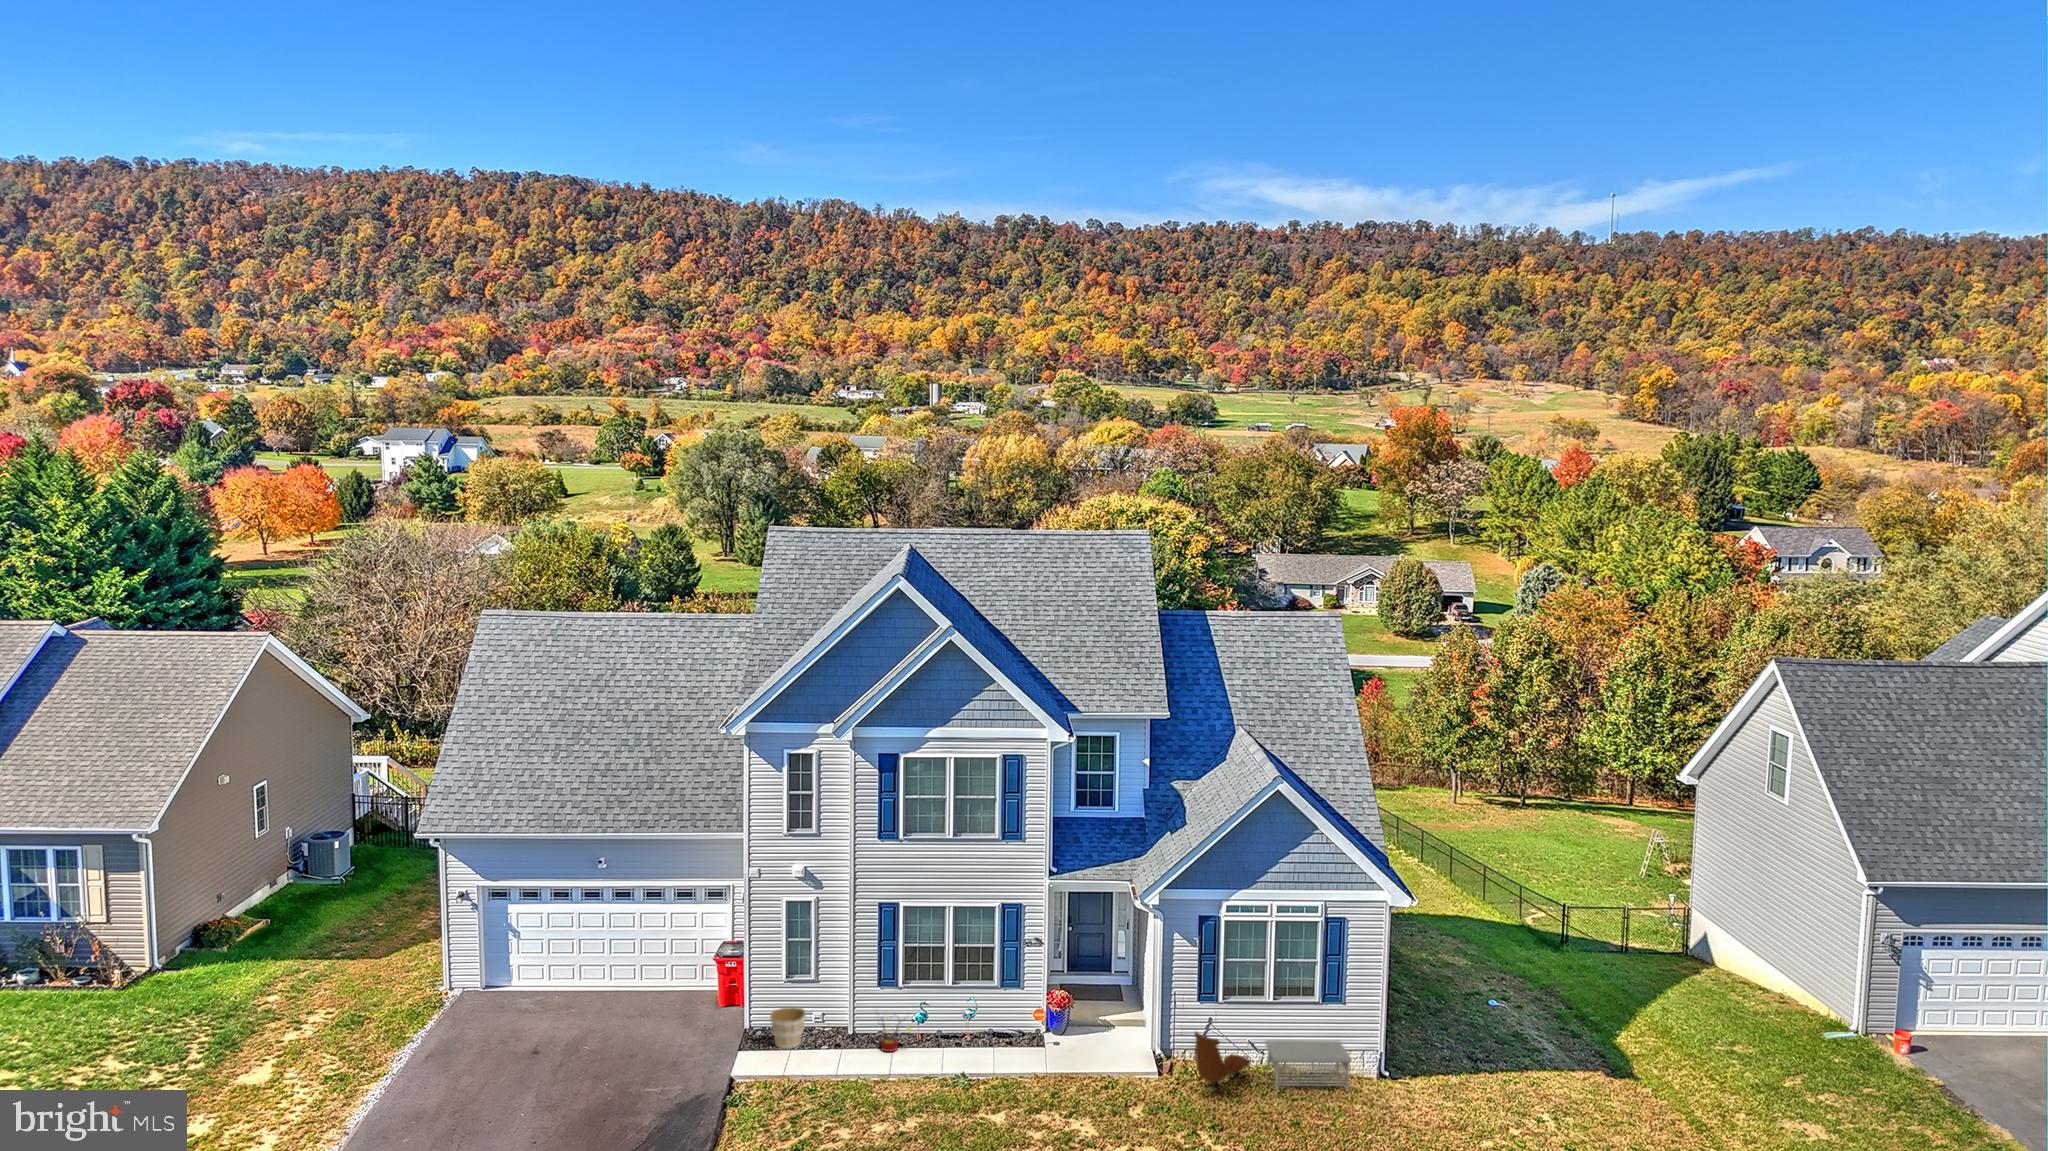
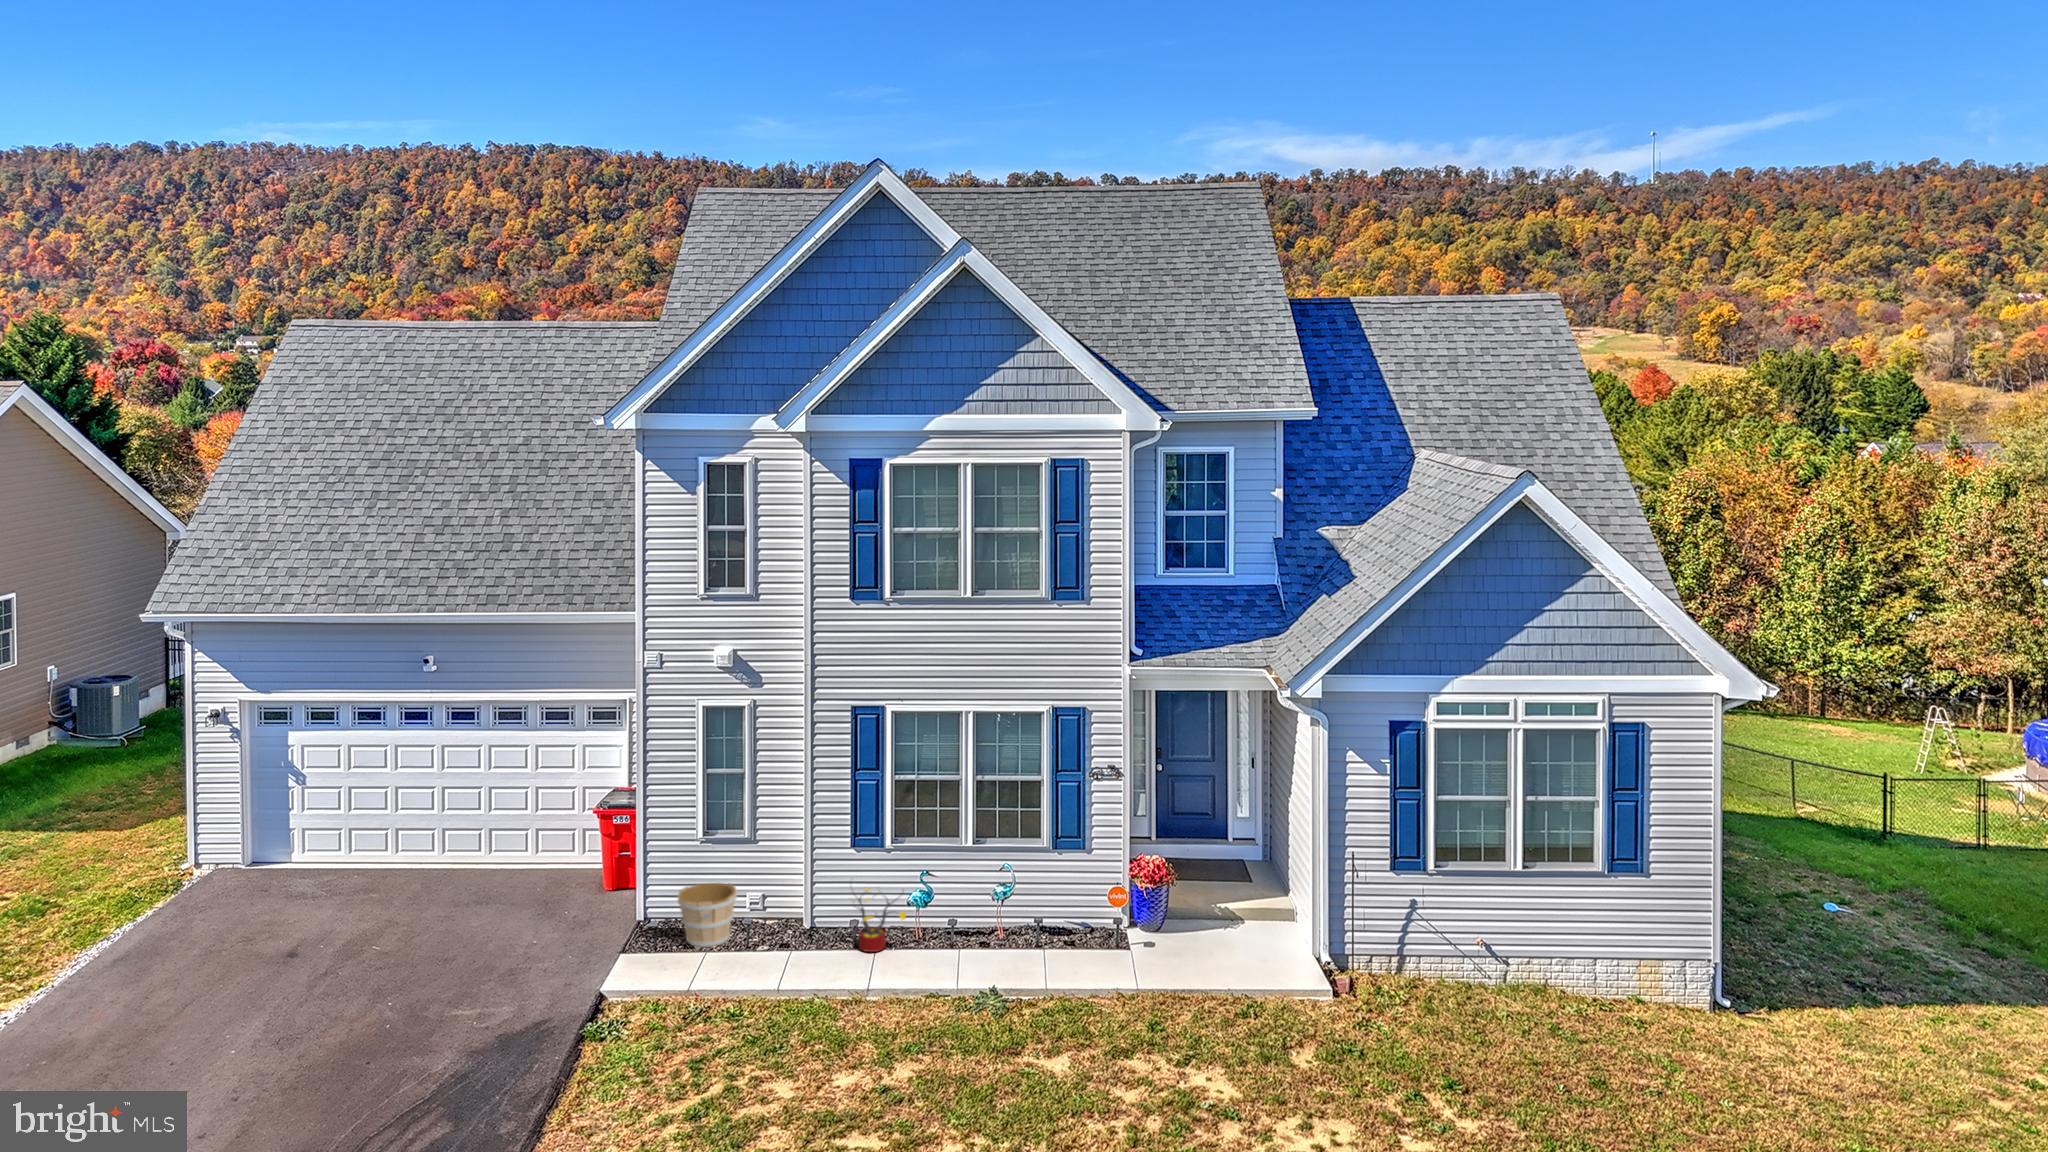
lounge chair: present [1194,1032,1251,1097] -> none [1391,913,1479,1025]
storage bench: present [1265,1040,1352,1091] -> none [1498,931,1660,1015]

